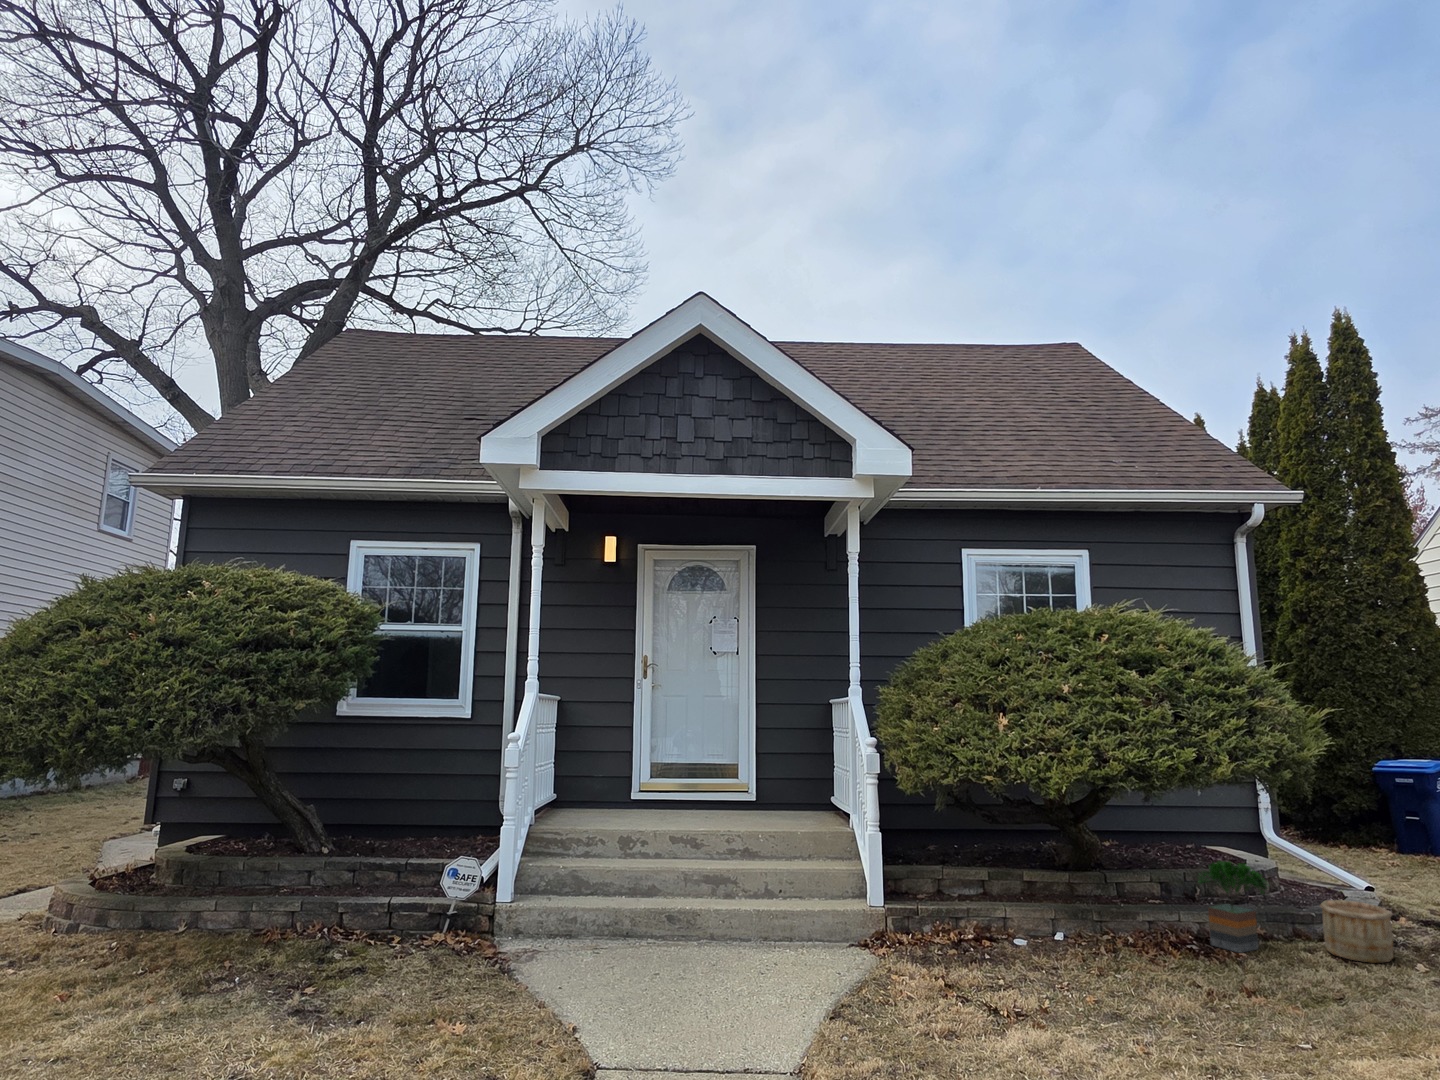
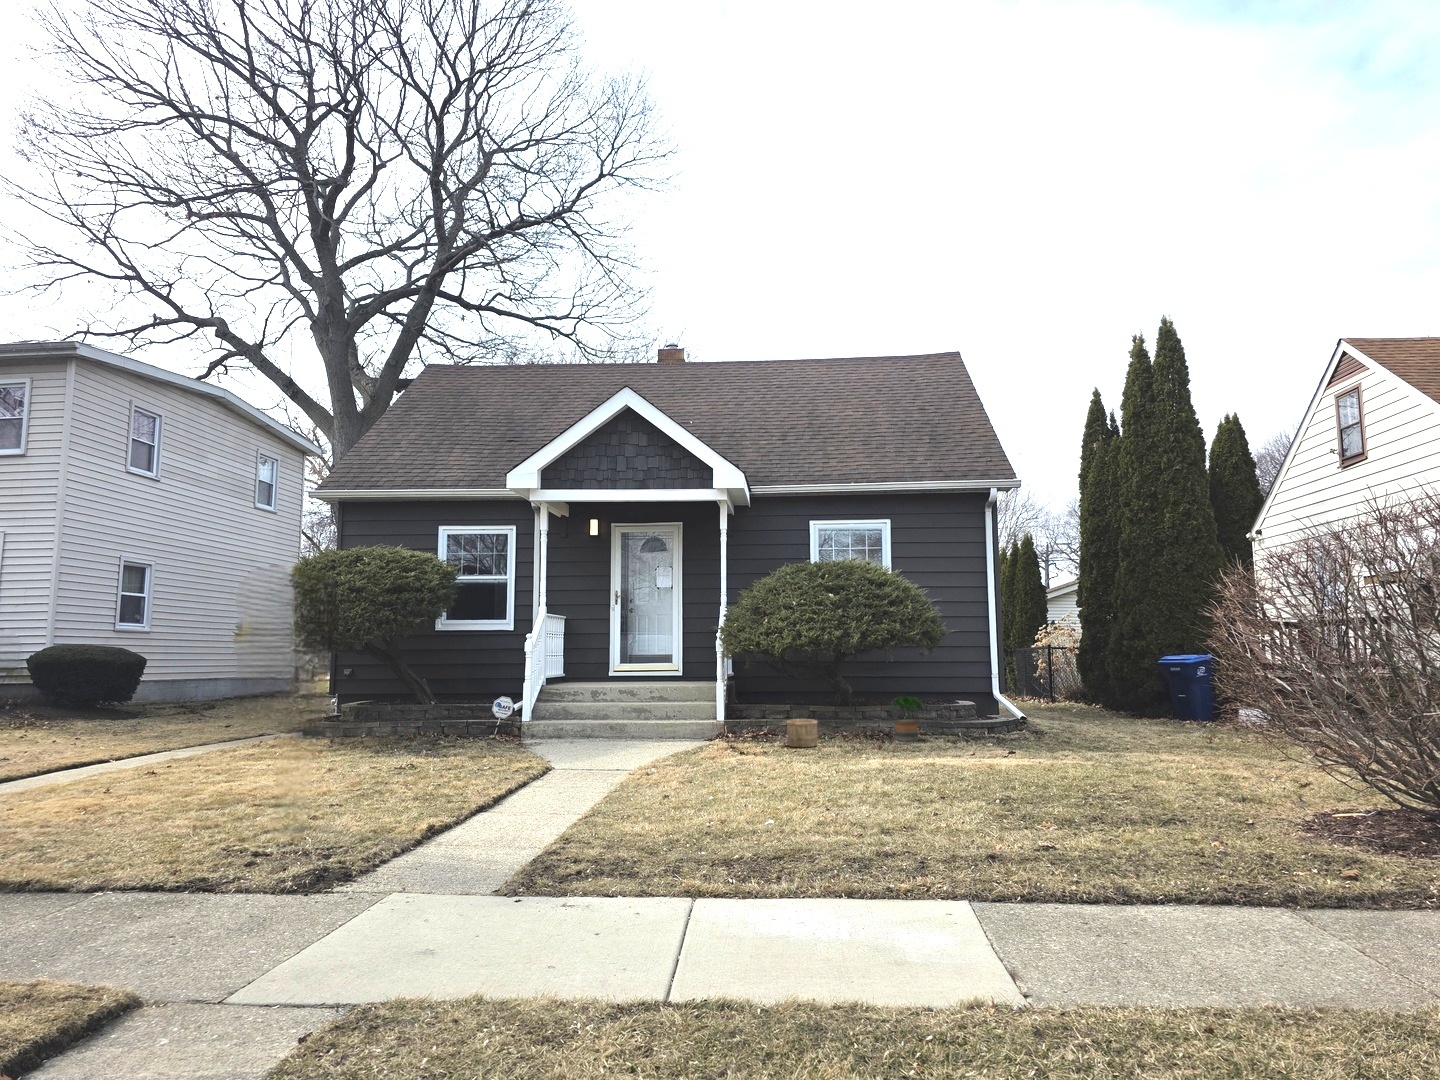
wooden bucket: present [1320,900,1393,963] -> present [786,719,818,747]

